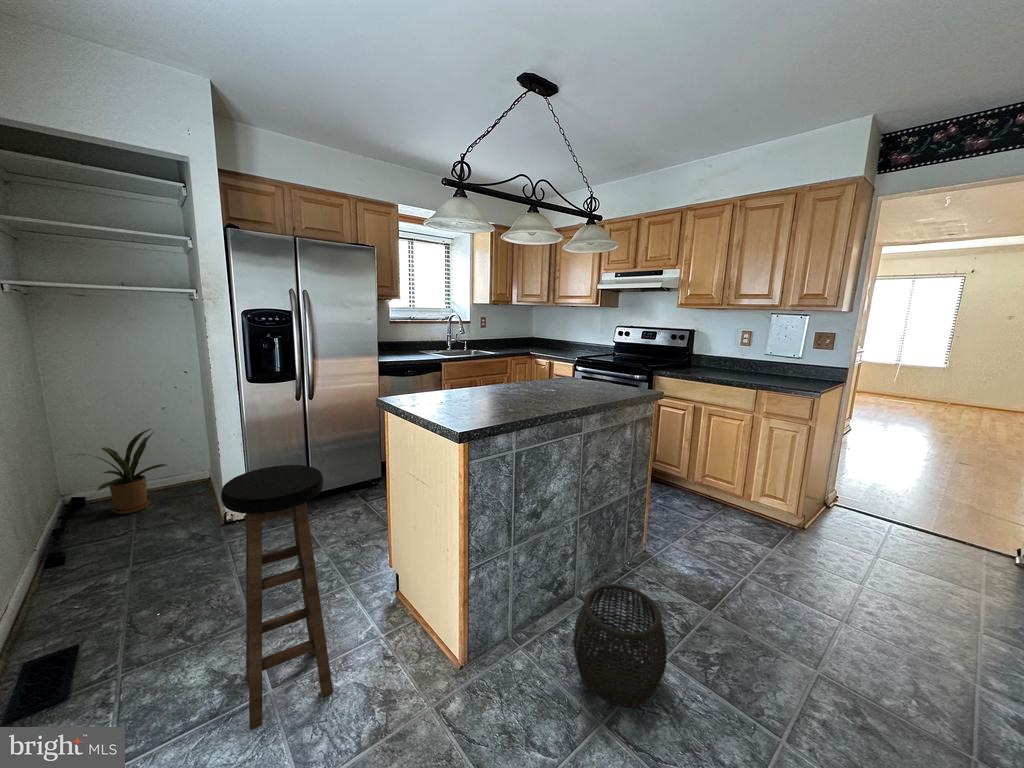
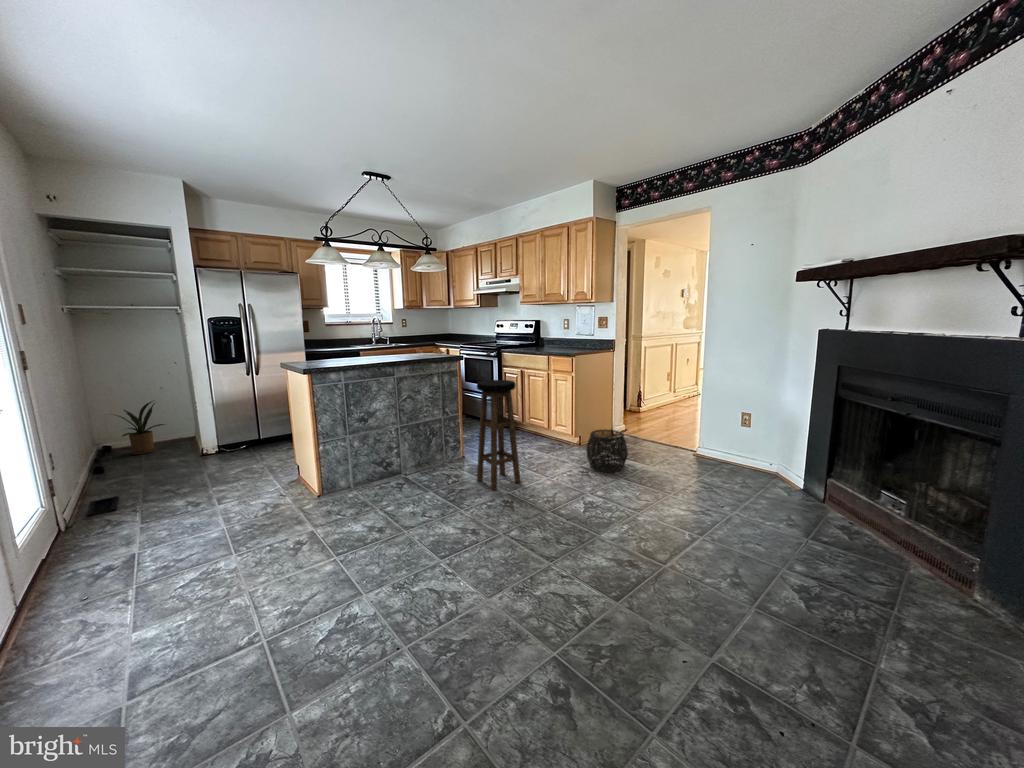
bar stool: present [221,465,333,730] -> present [477,380,521,490]
woven basket: present [573,584,667,707] -> present [586,429,628,472]

